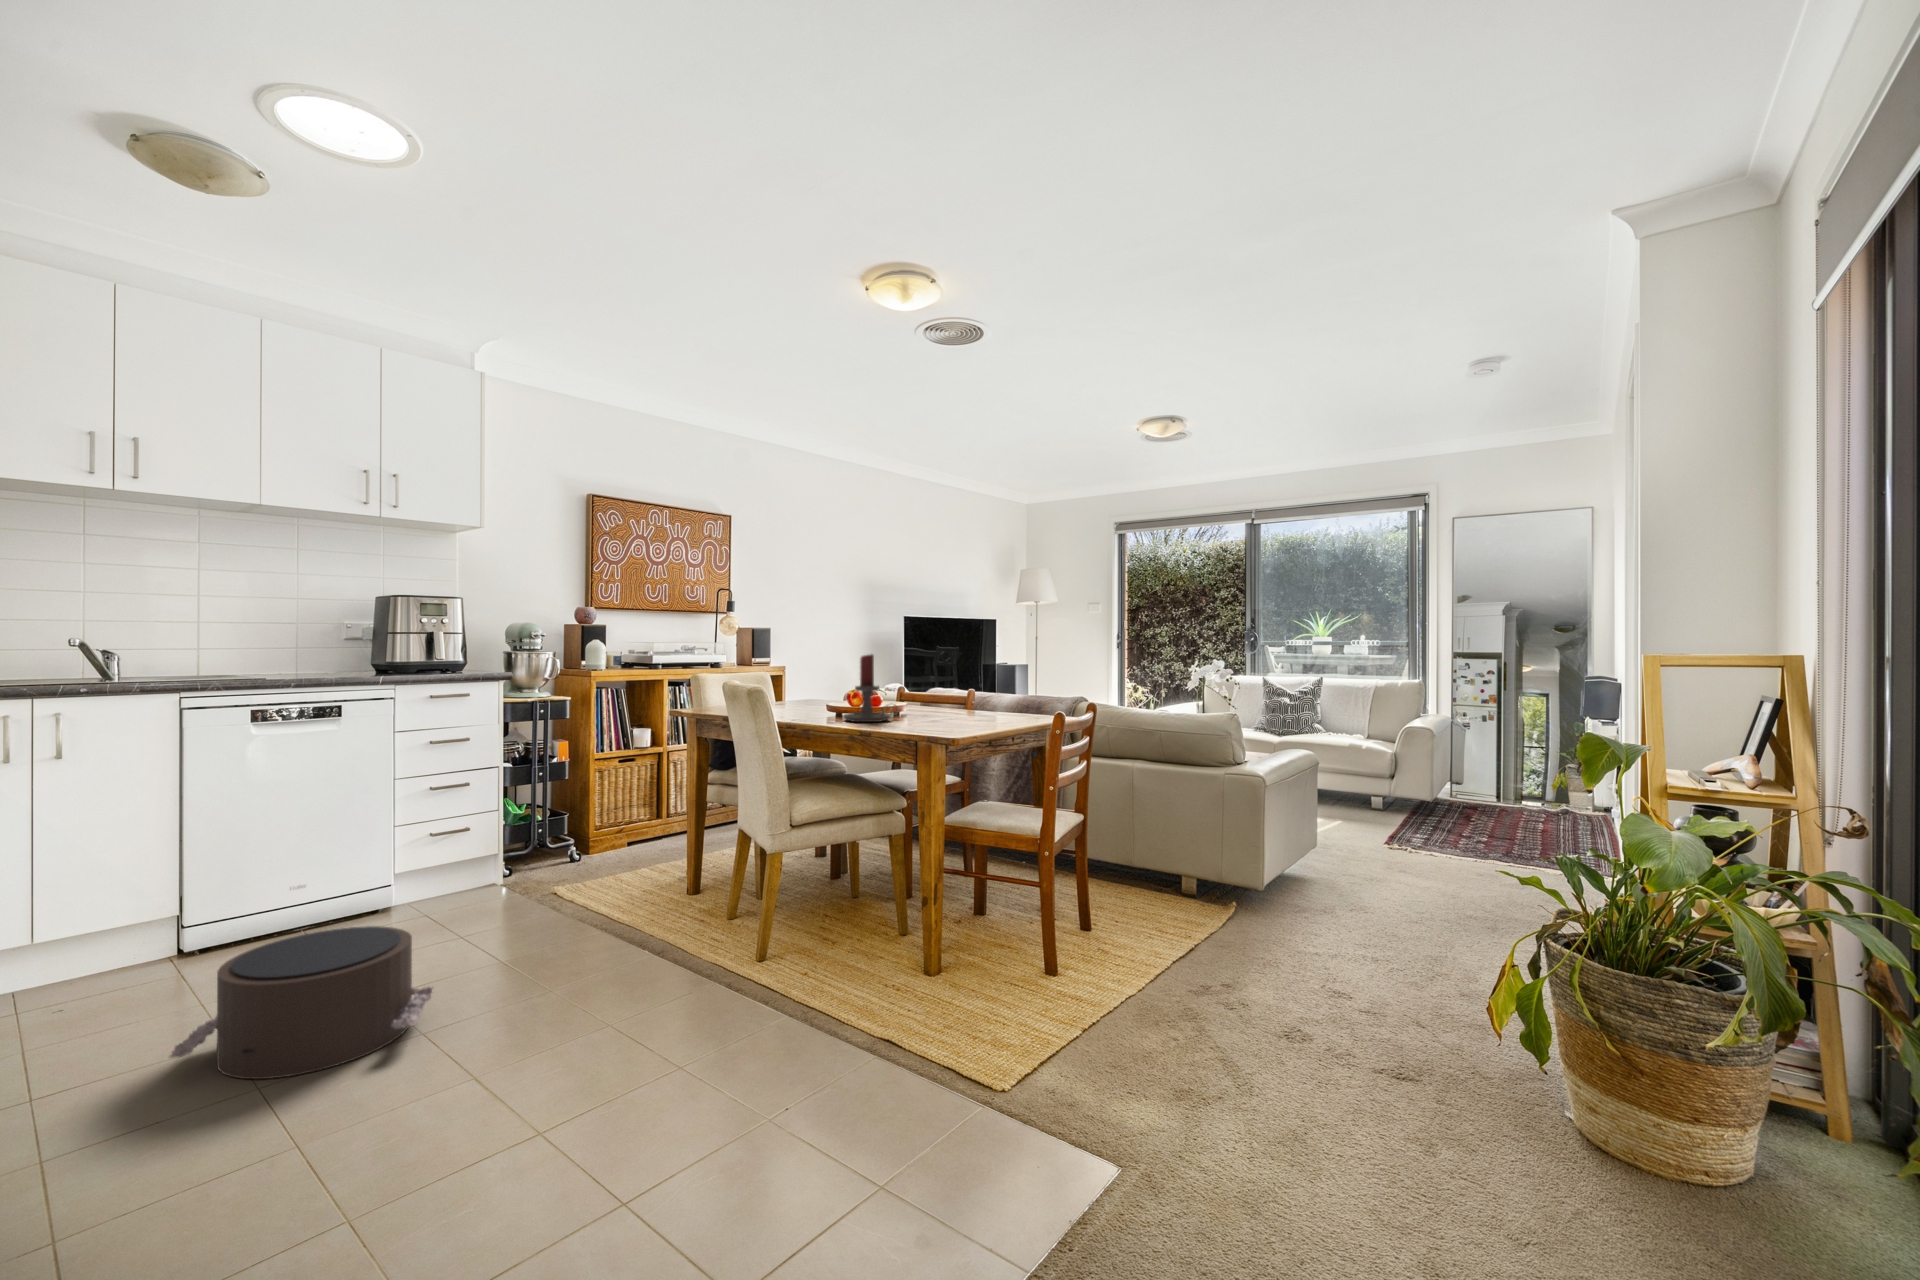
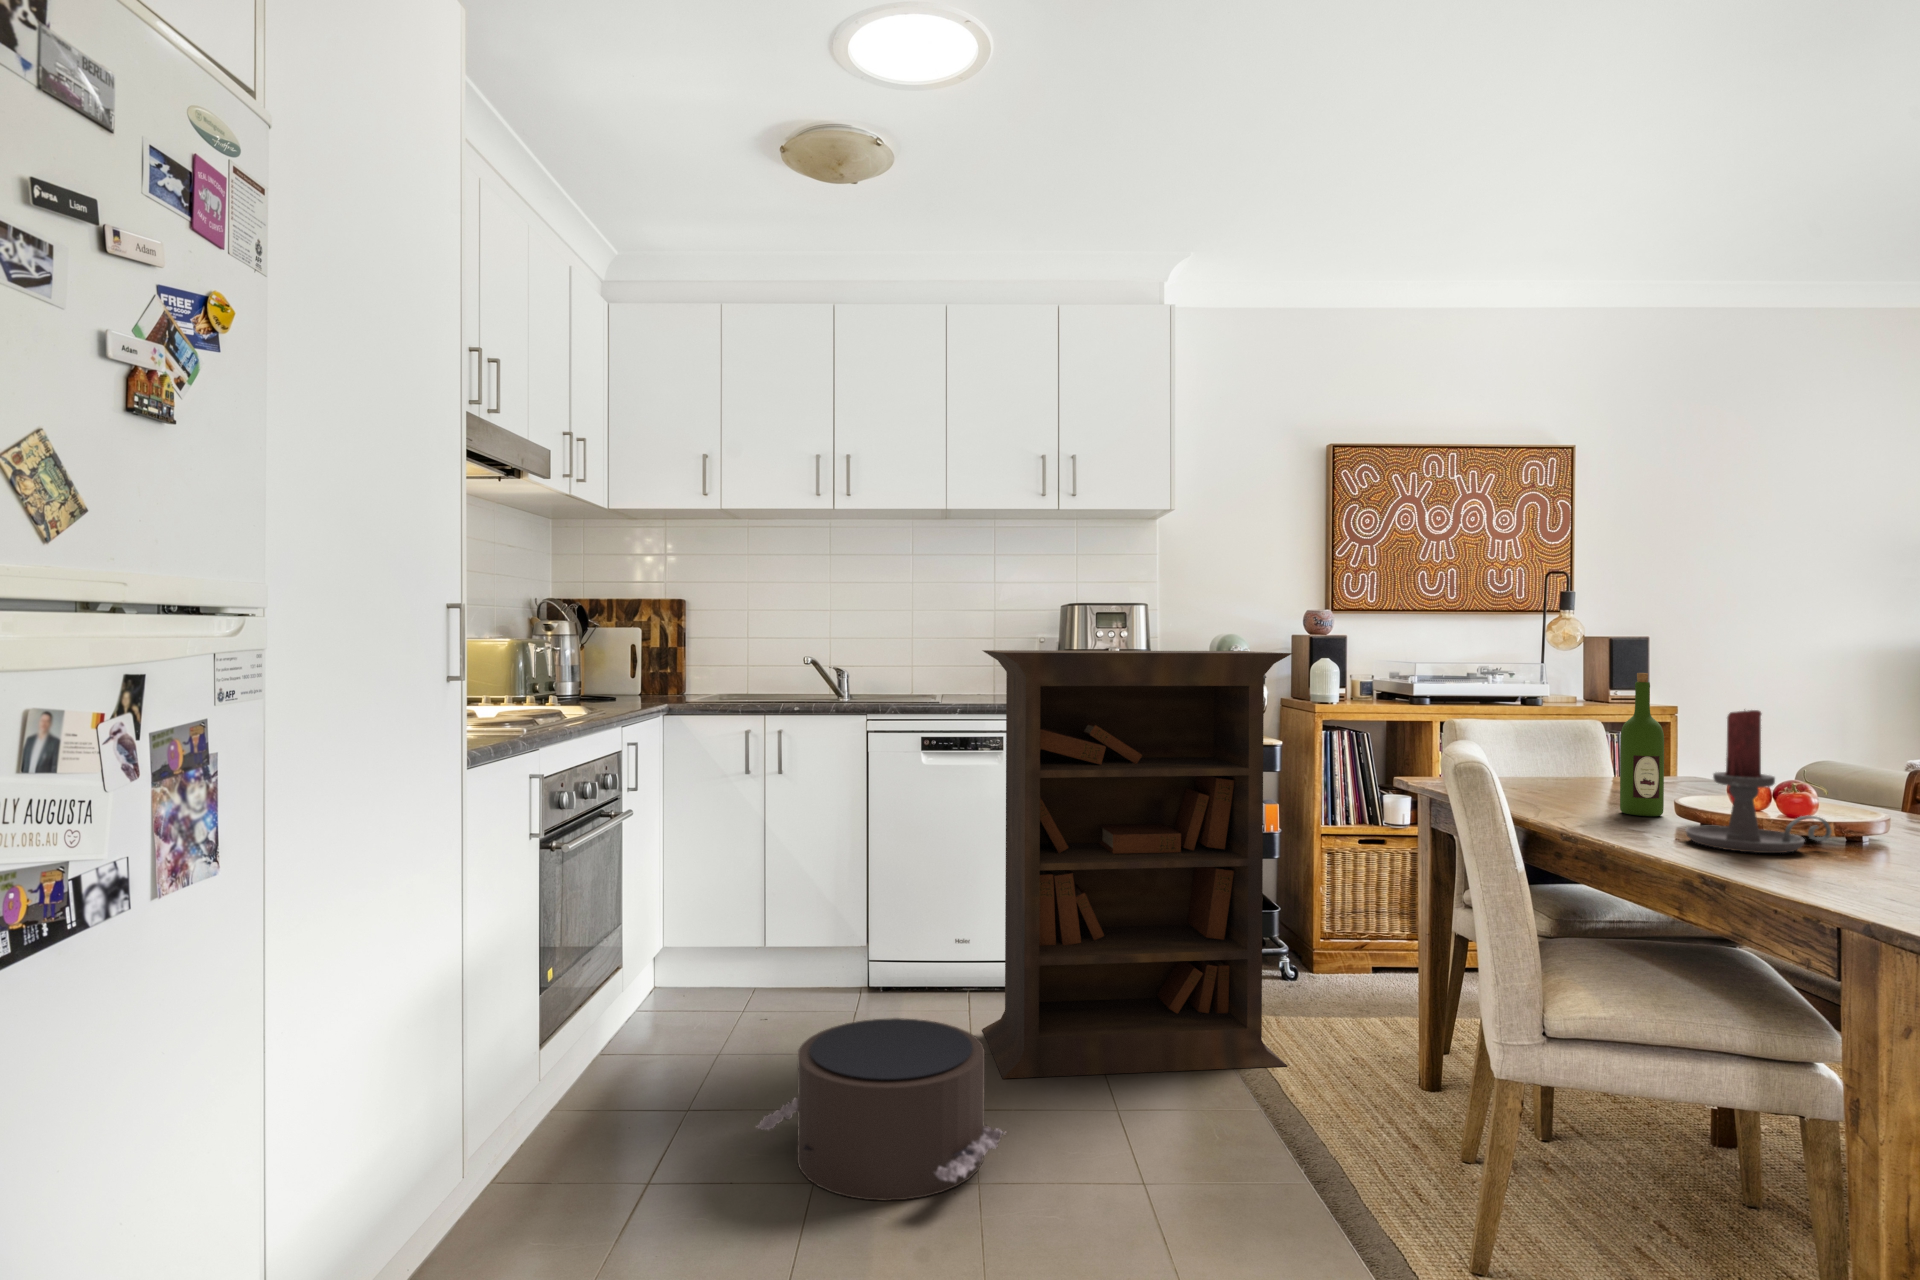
bookcase: none [339,629,607,968] -> present [983,650,1293,1079]
wine bottle: none [803,640,823,714] -> present [1620,673,1664,816]

